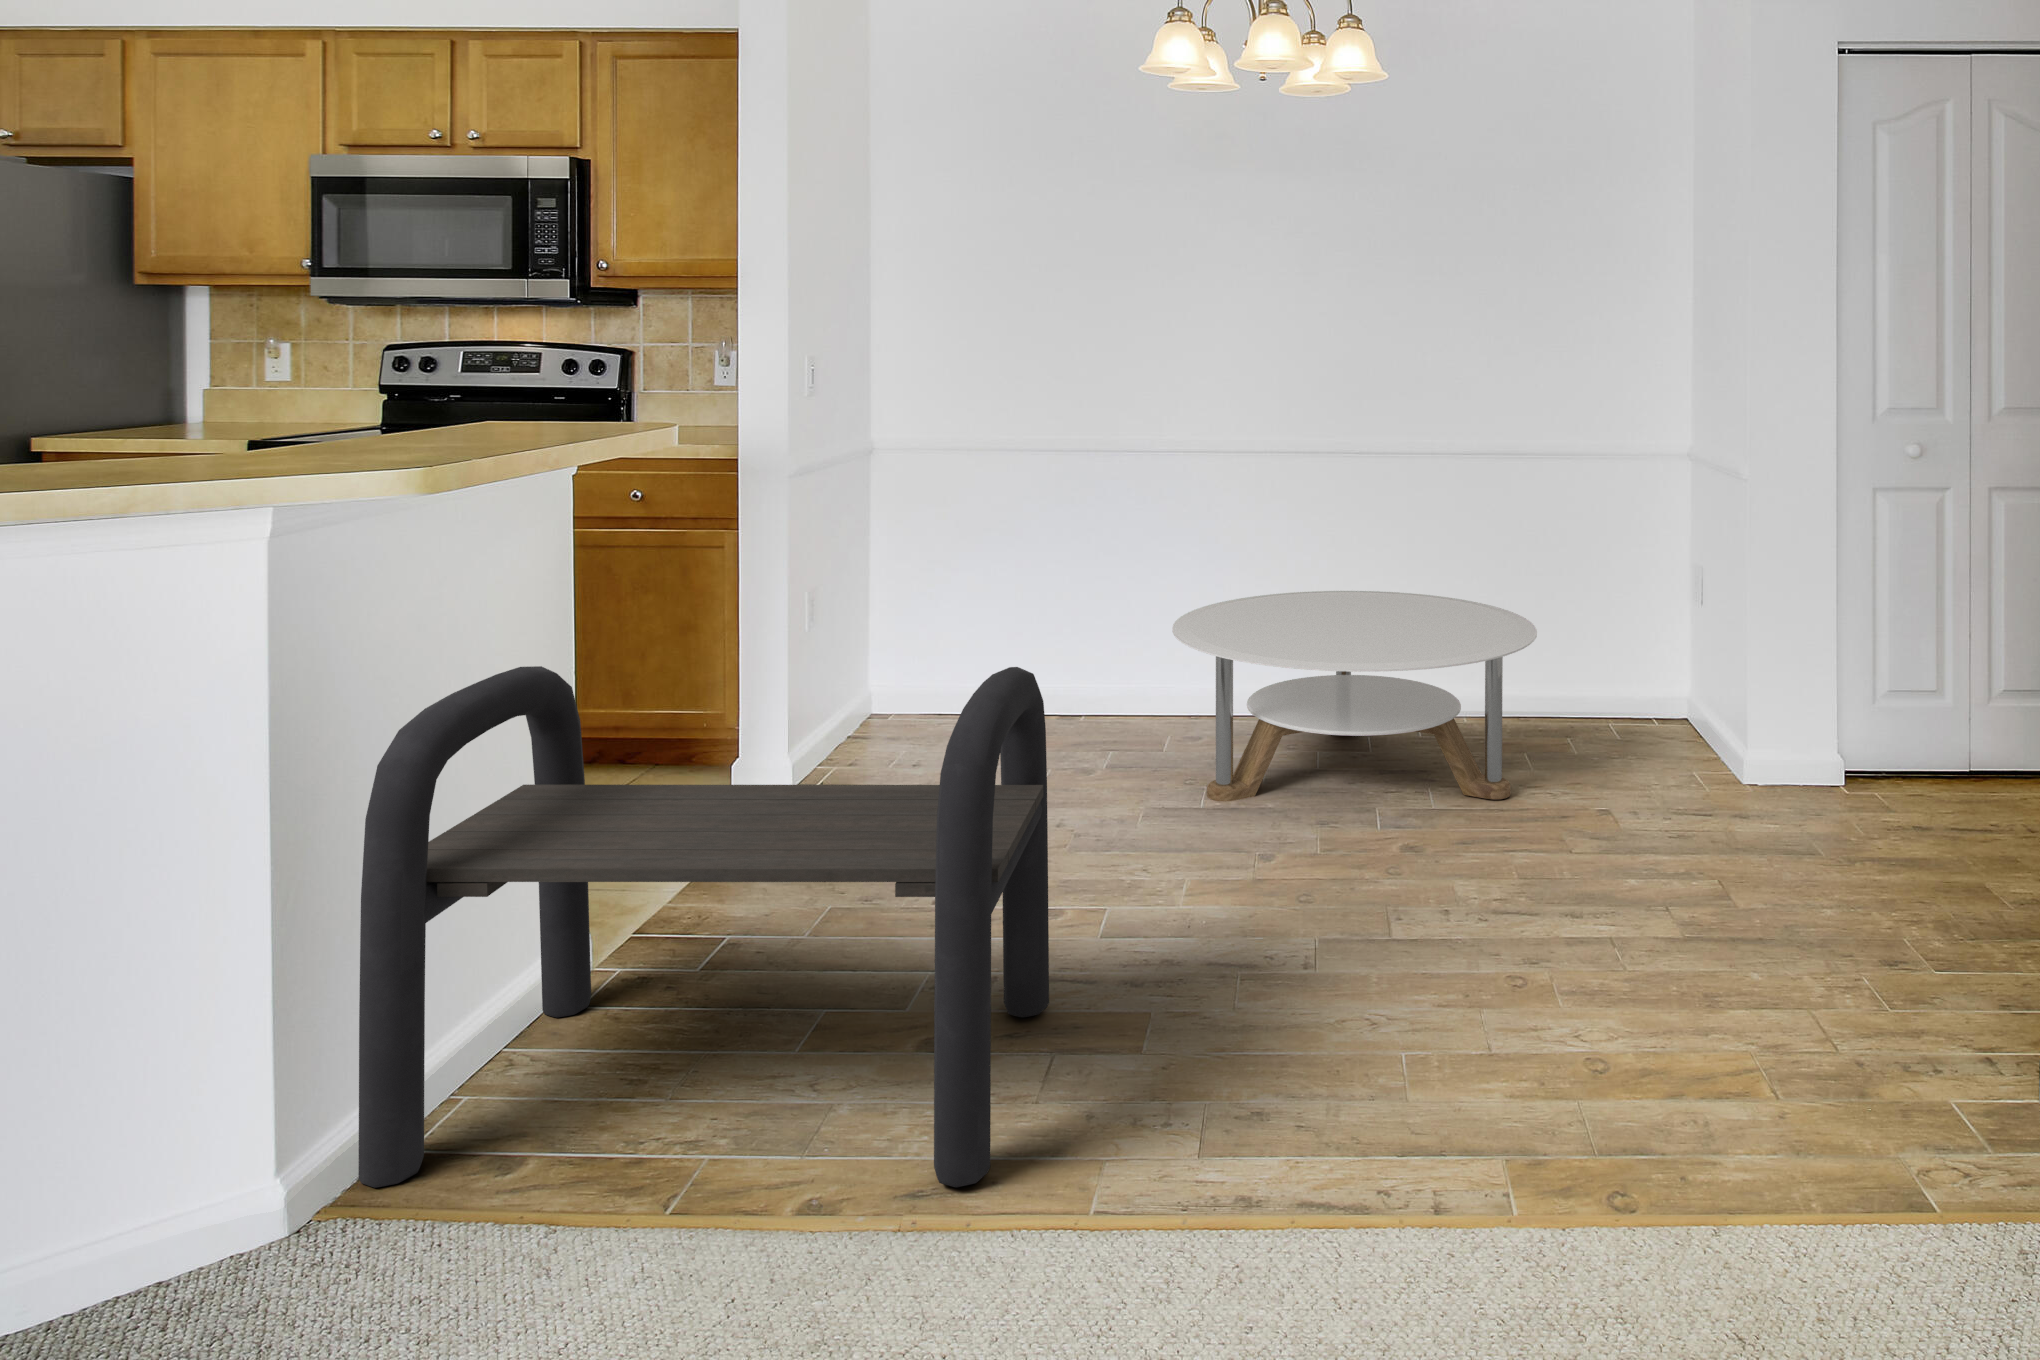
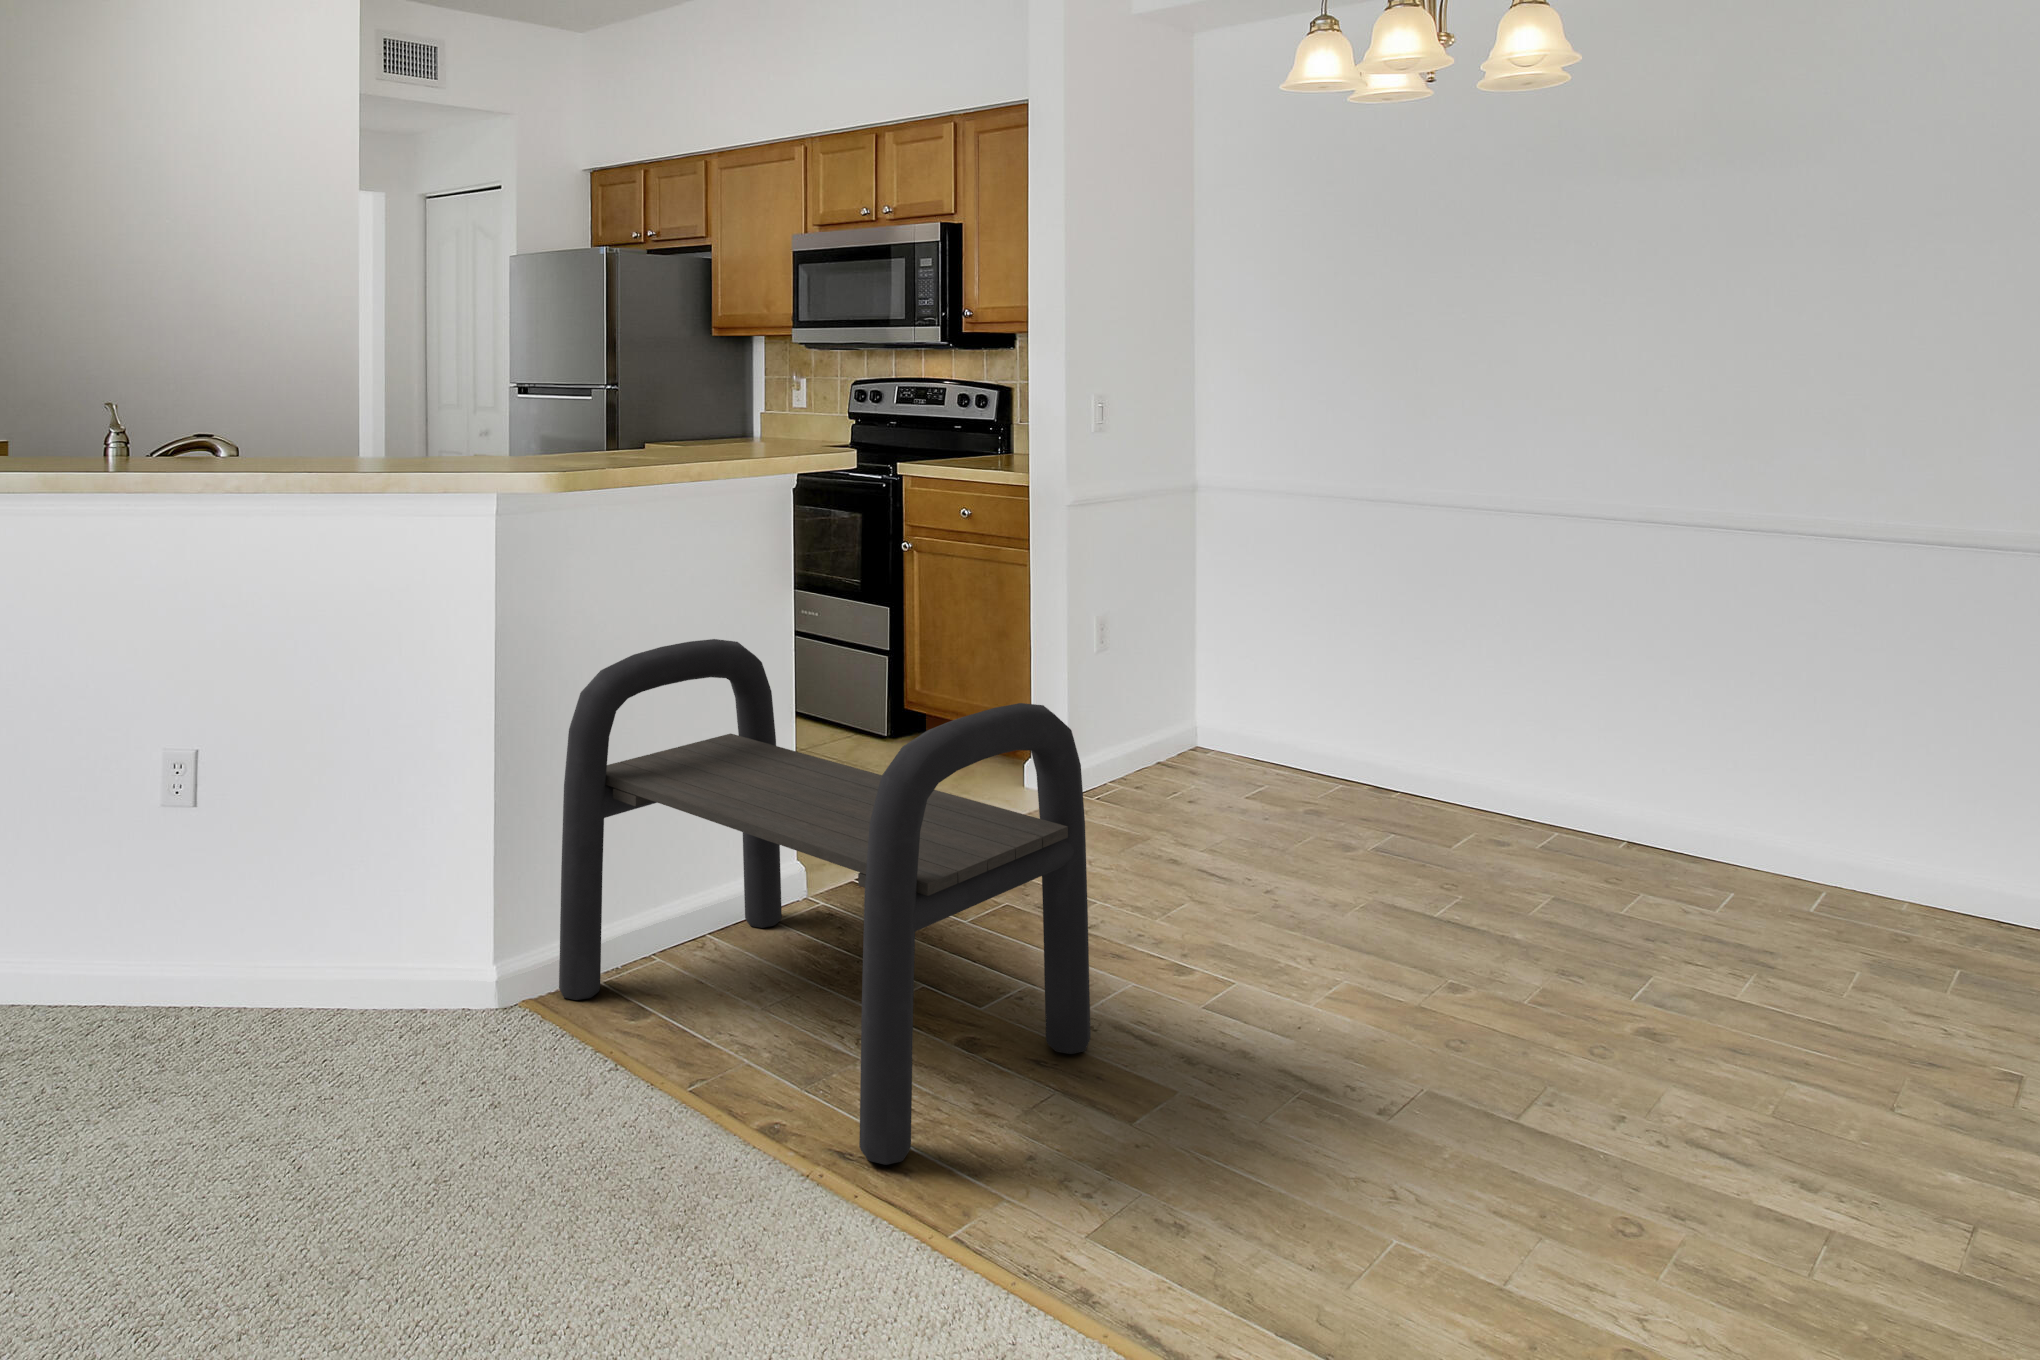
round table: present [1172,591,1537,802] -> none [1437,692,1974,1023]

